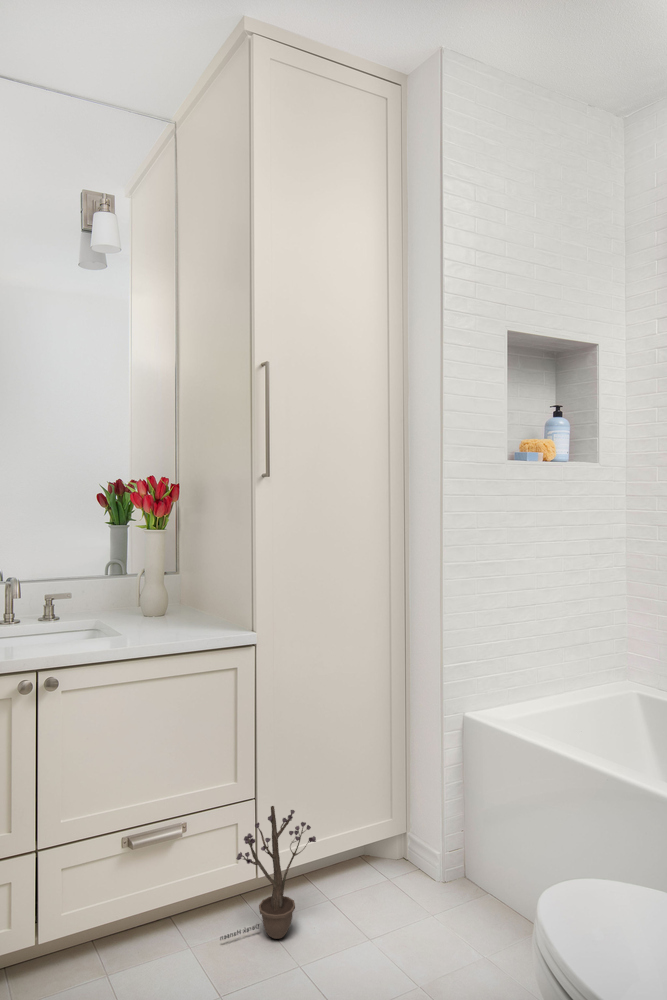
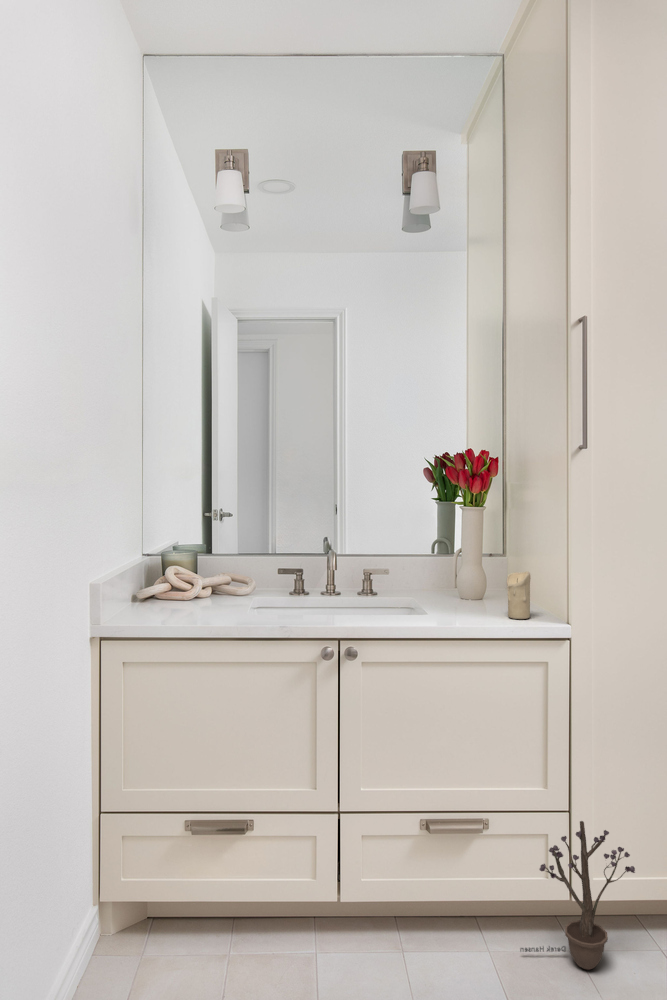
candle: none [198,588,219,632] -> present [507,572,531,619]

